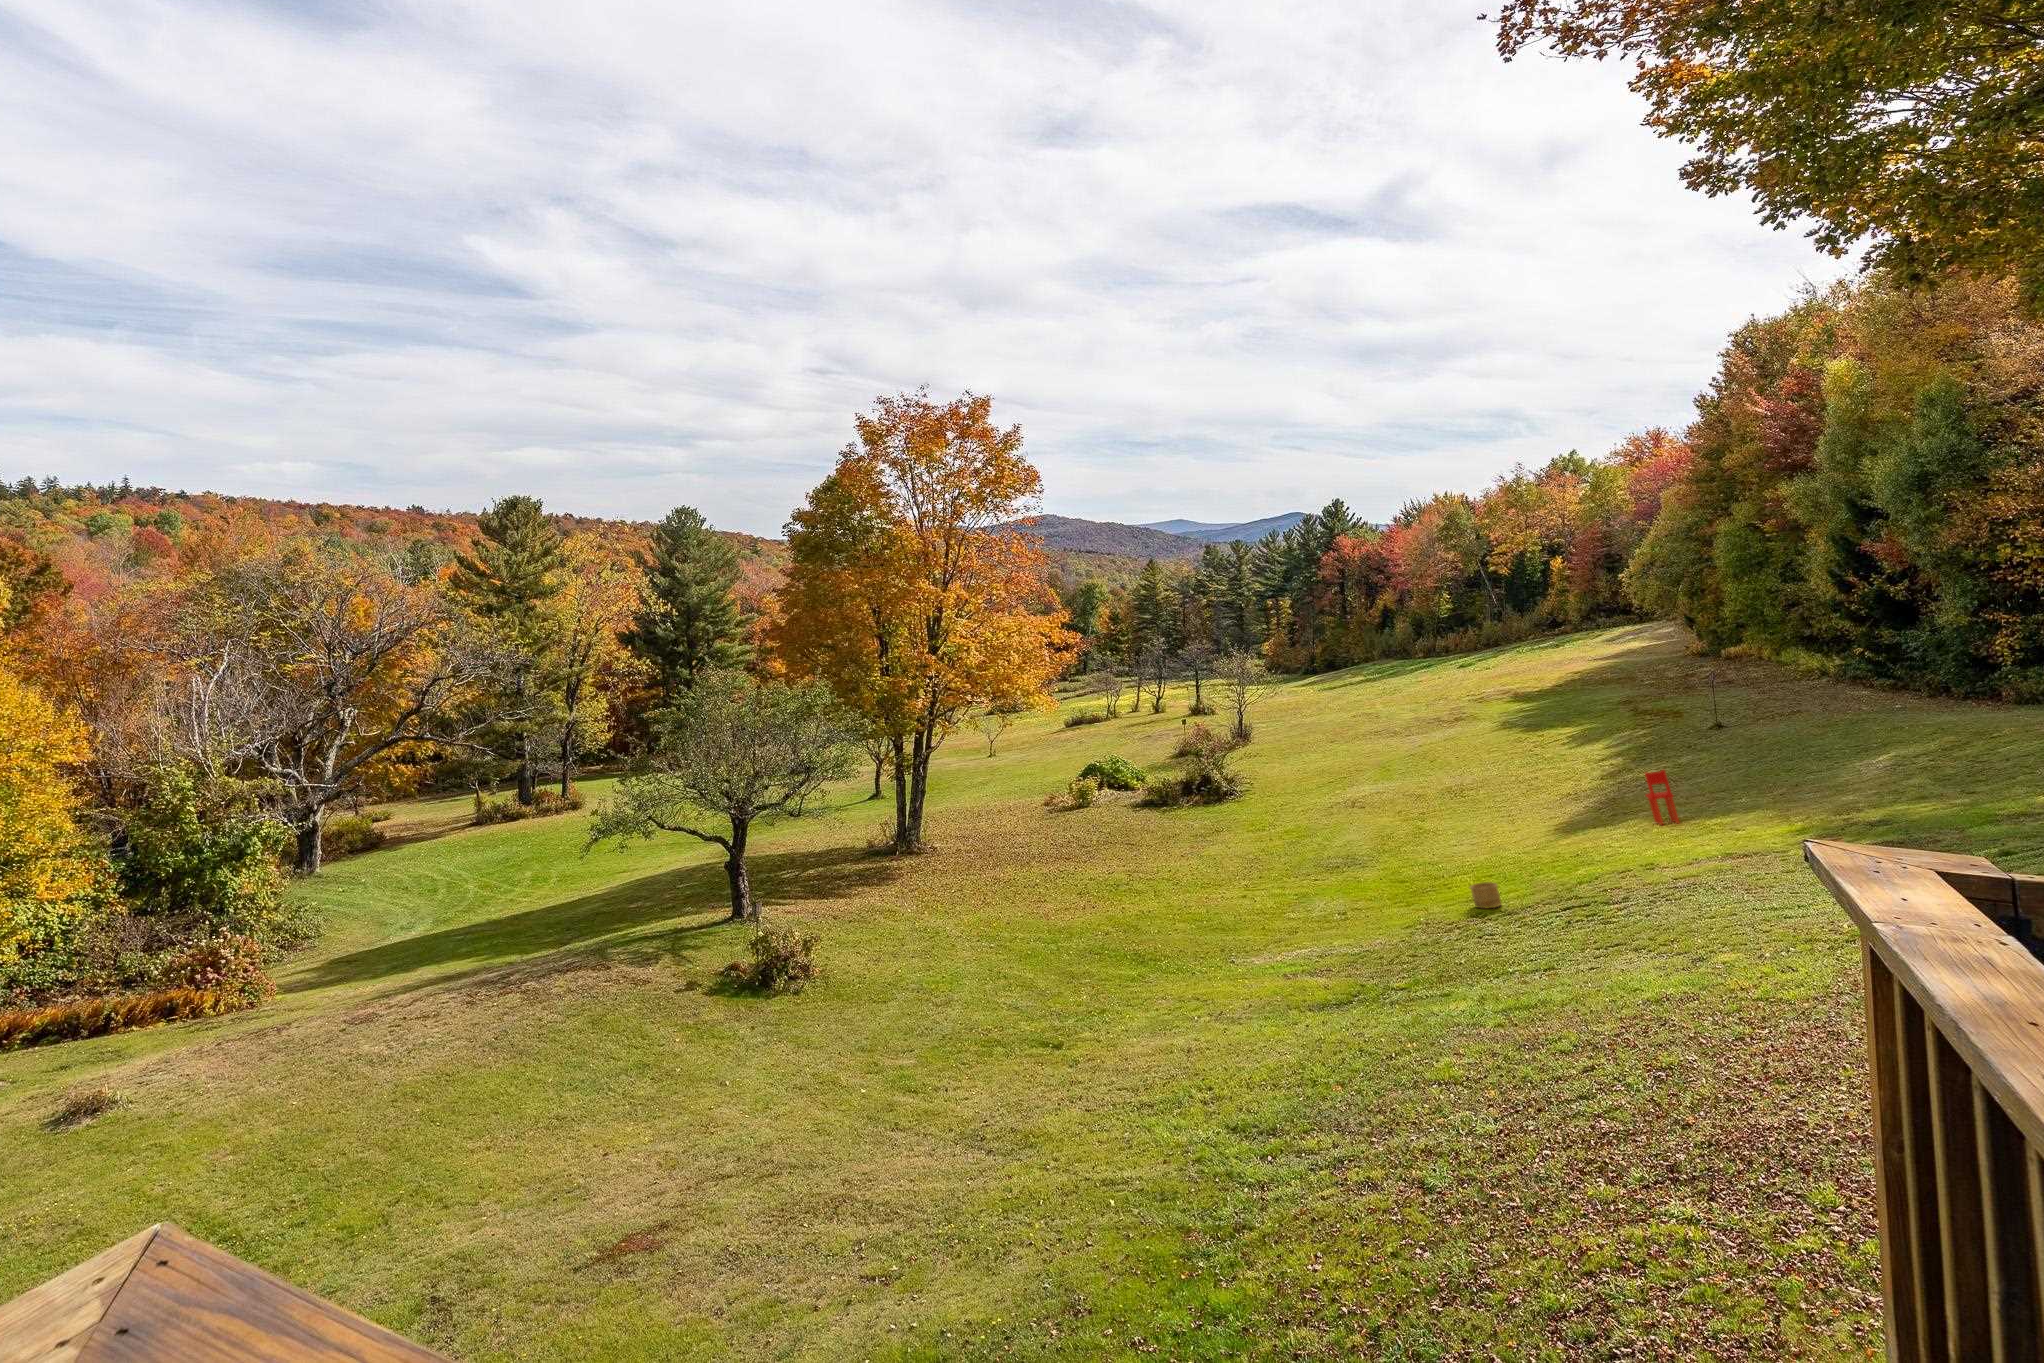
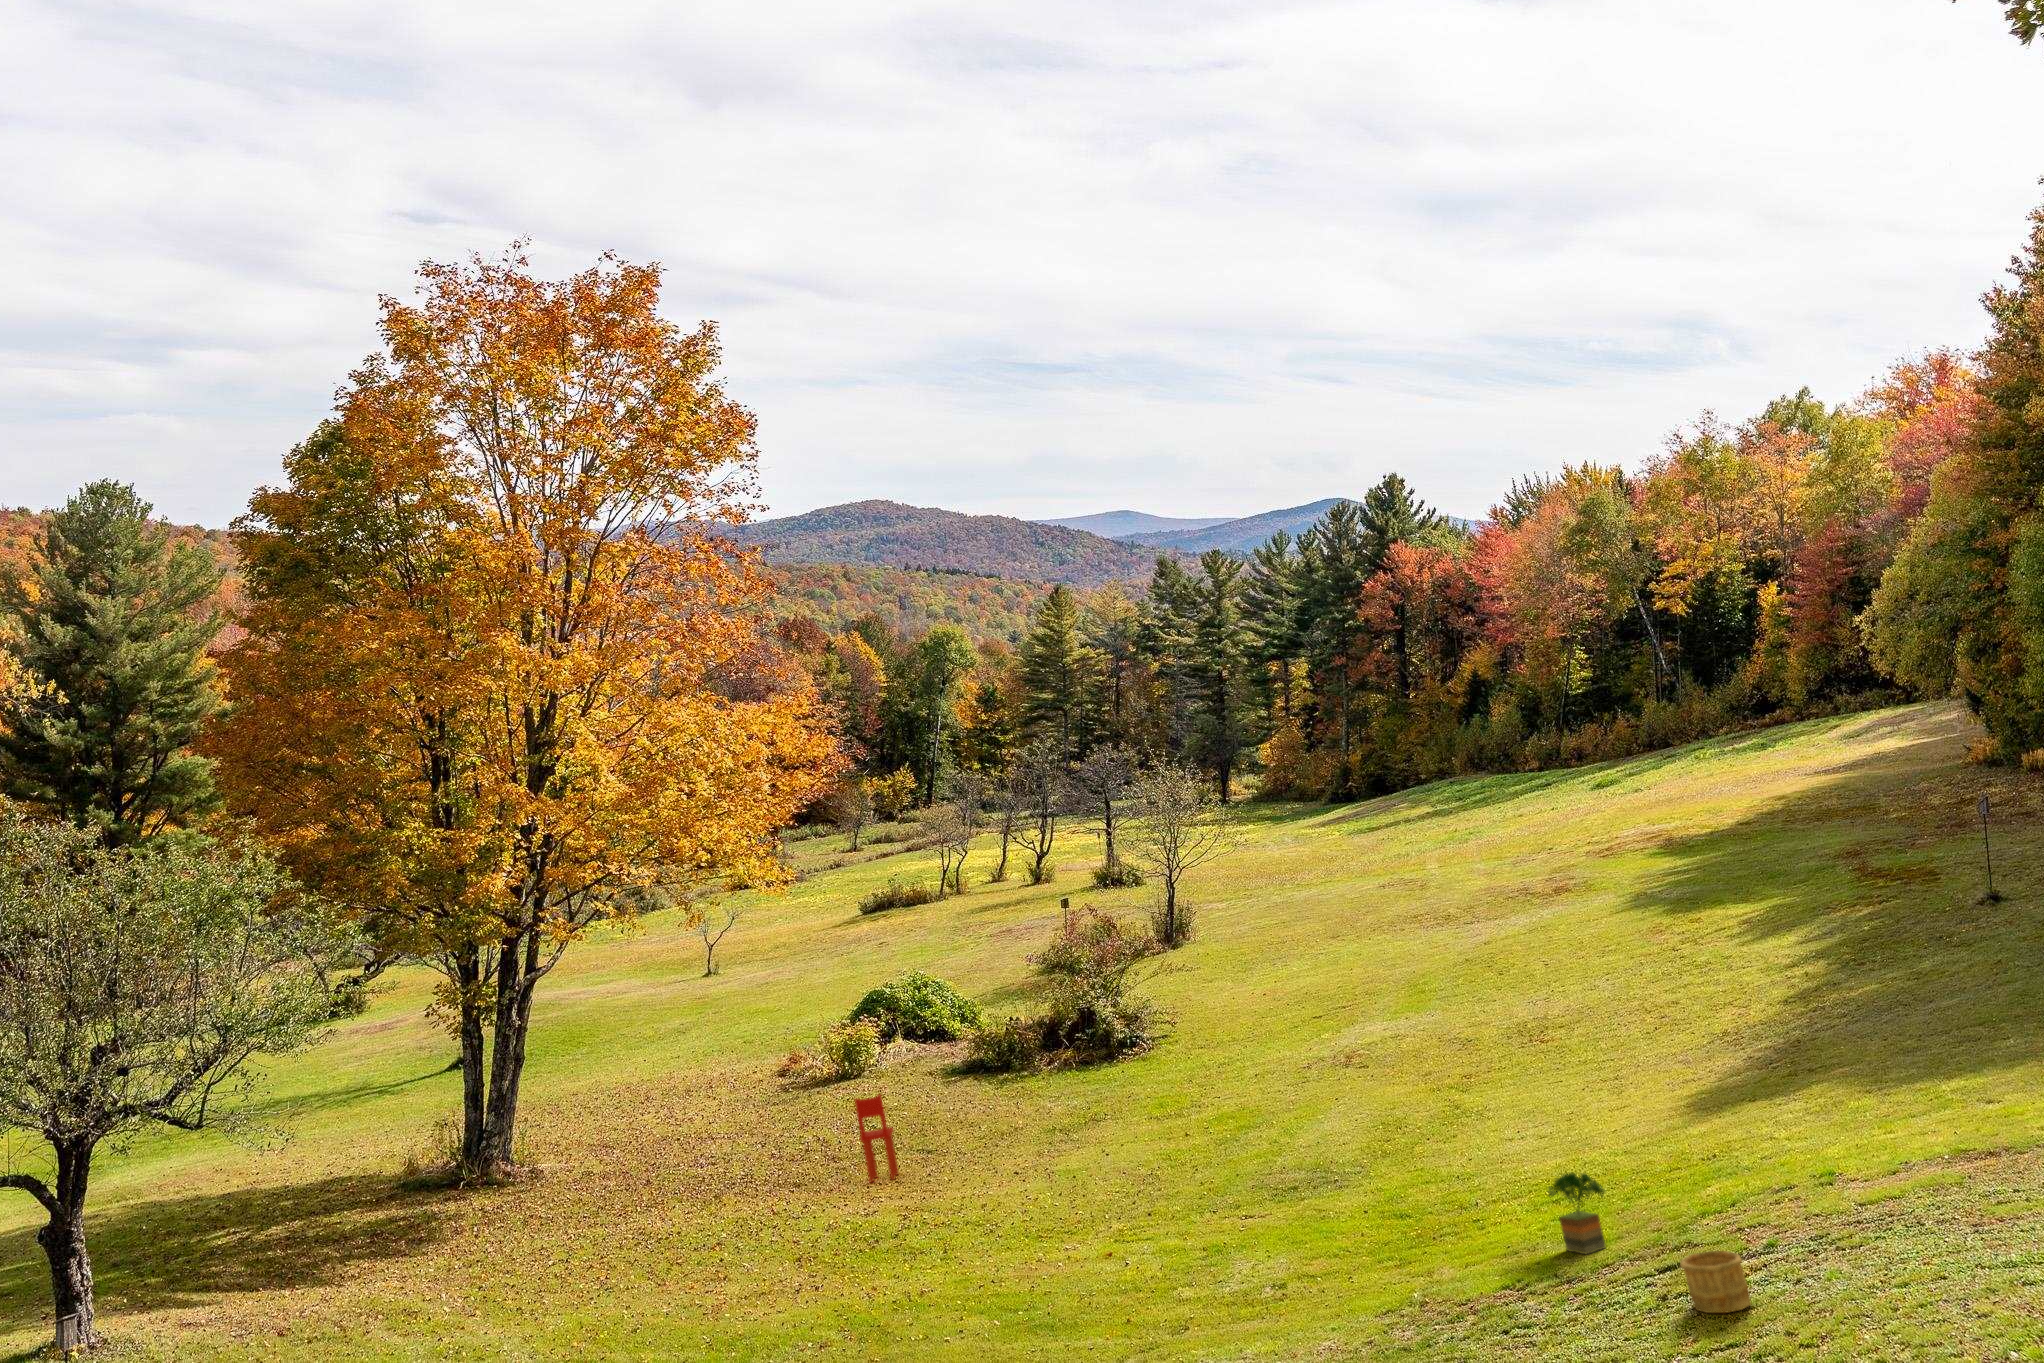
chair: present [1645,769,1679,825] -> present [855,1094,899,1182]
potted tree: none [1416,849,1446,887] -> present [1547,1172,1606,1254]

